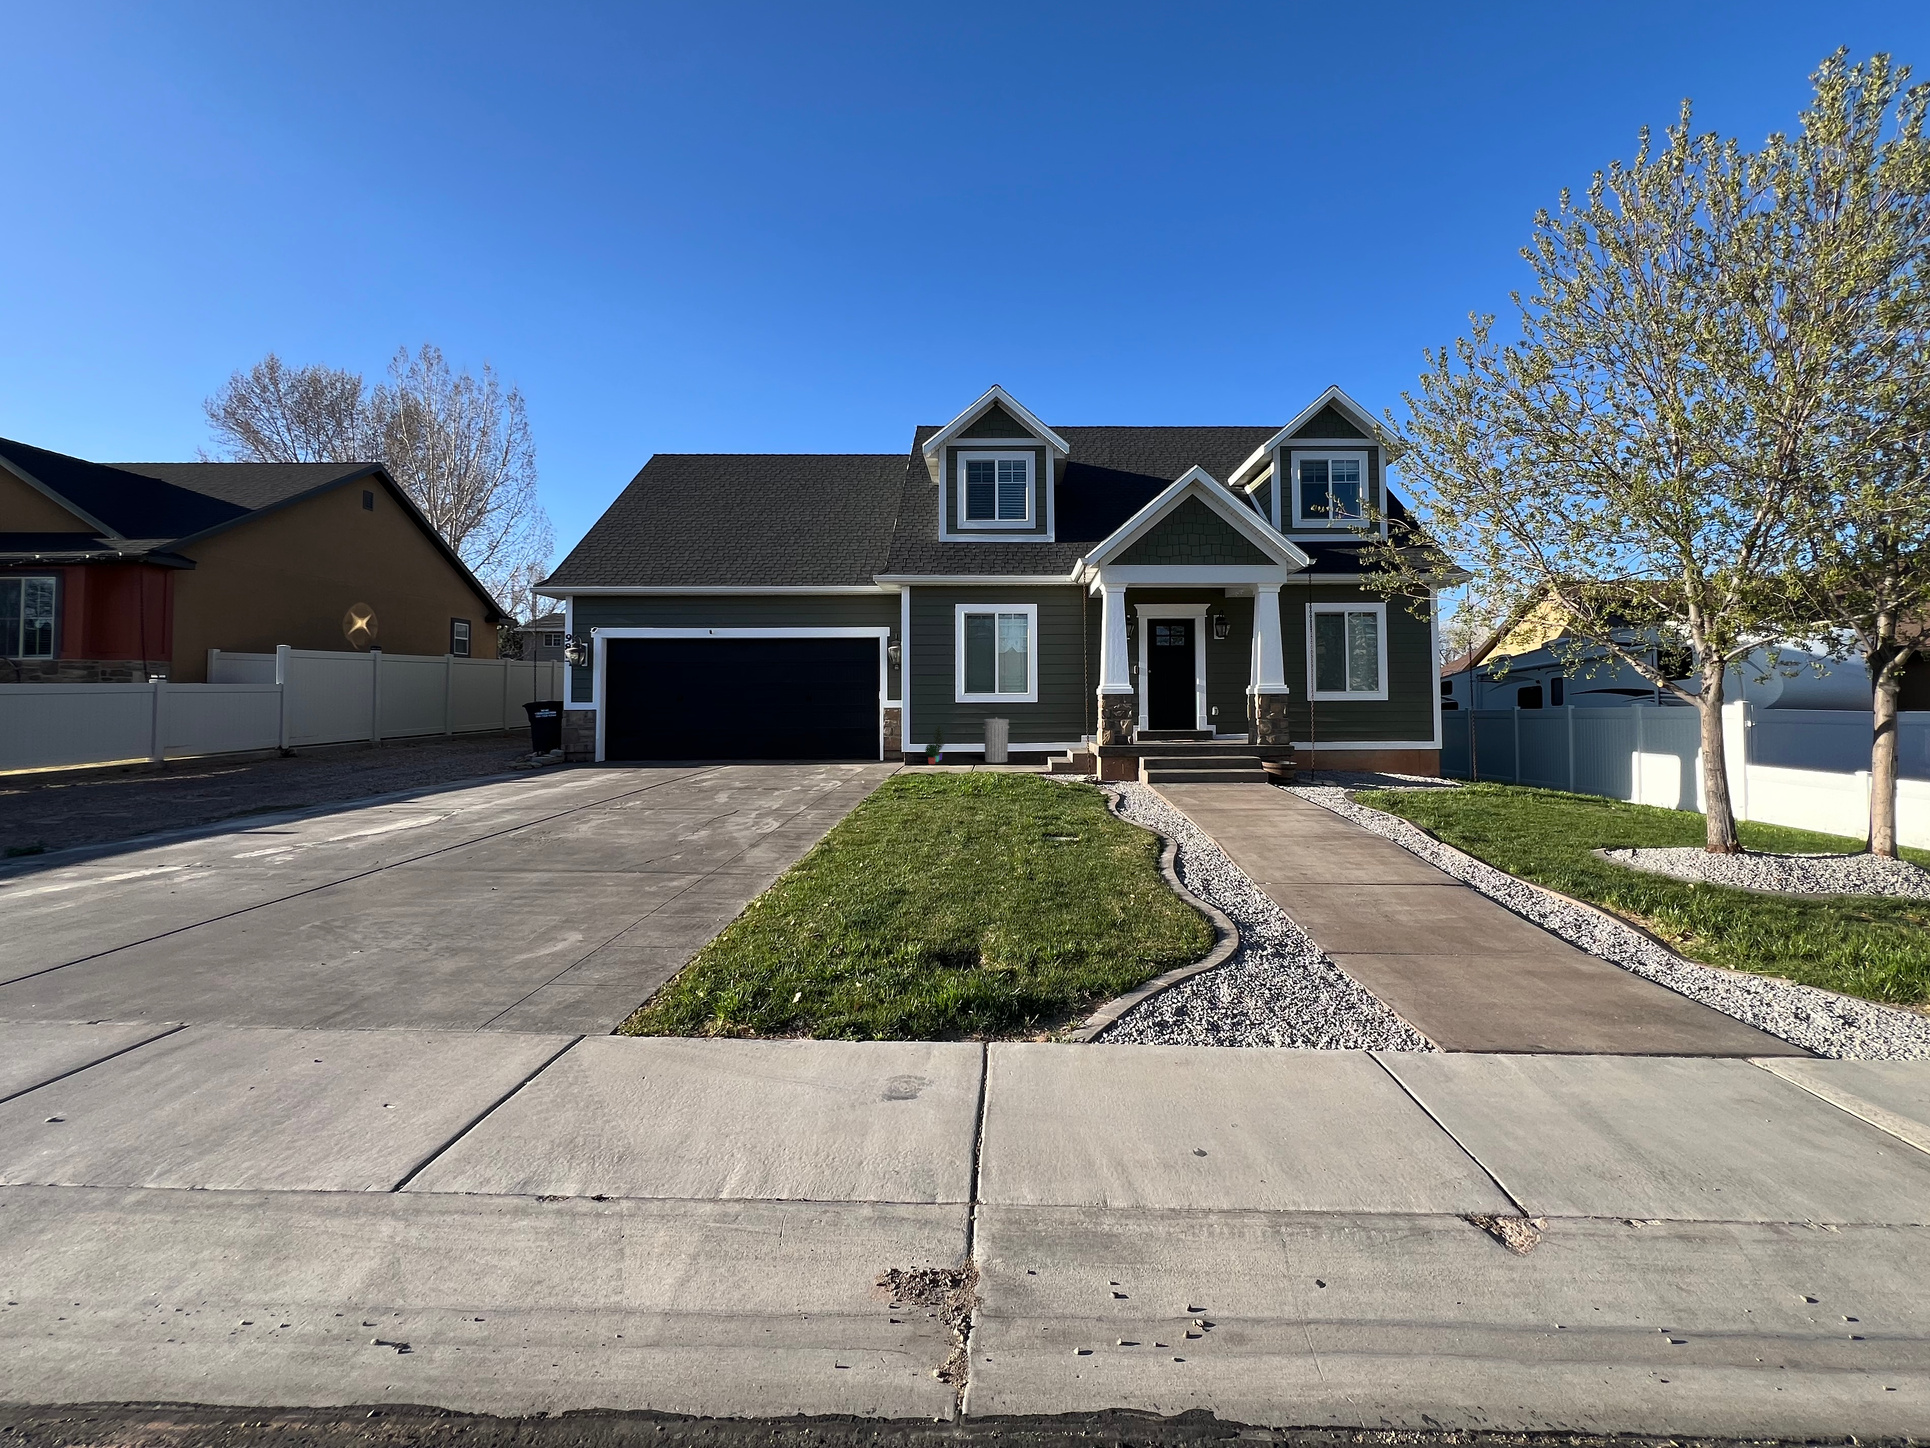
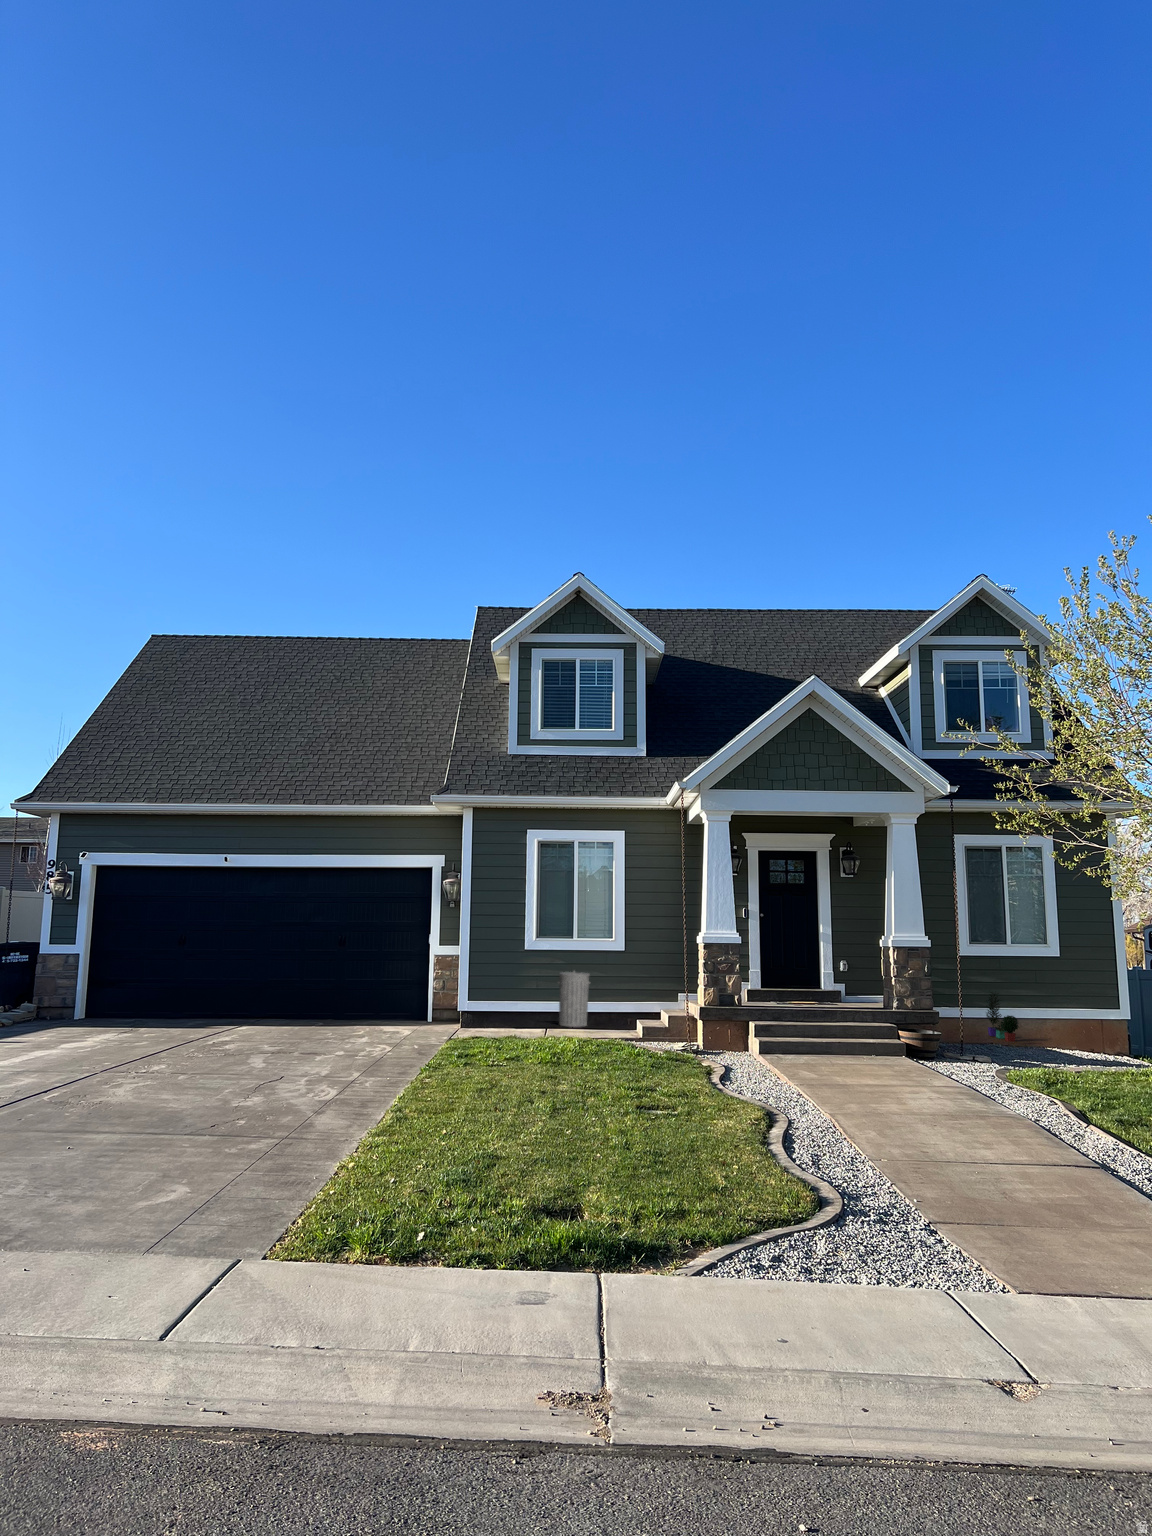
potted plant: present [925,726,944,764] -> present [986,992,1019,1042]

